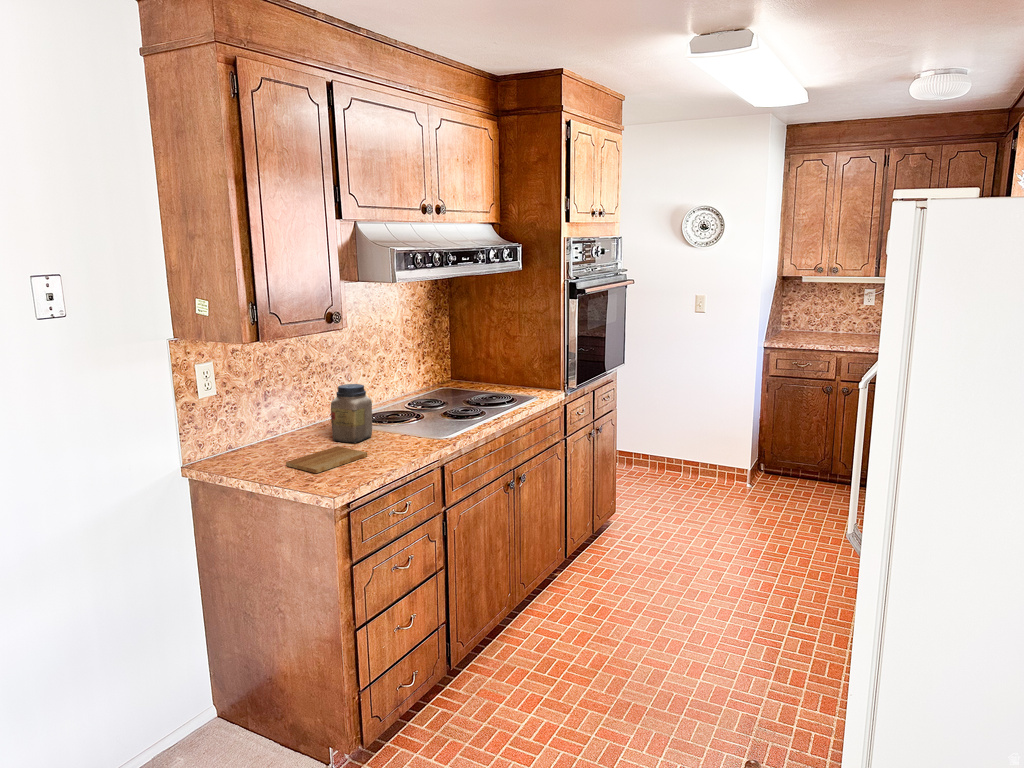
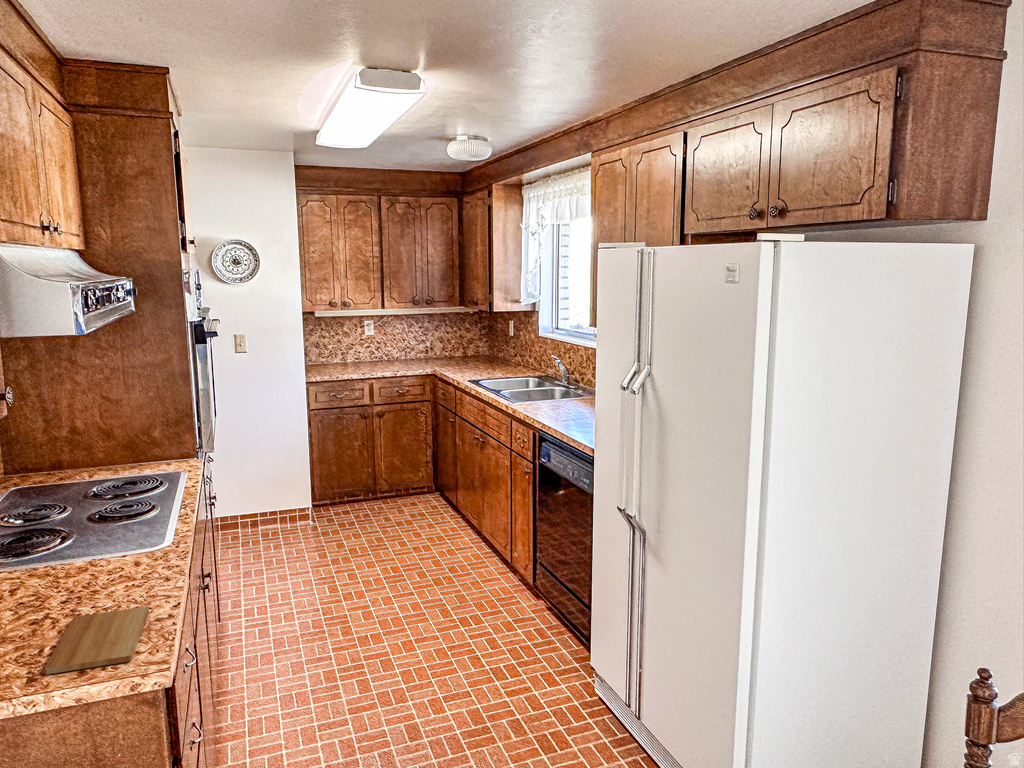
jar: present [331,384,372,443] -> none [25,514,90,614]

